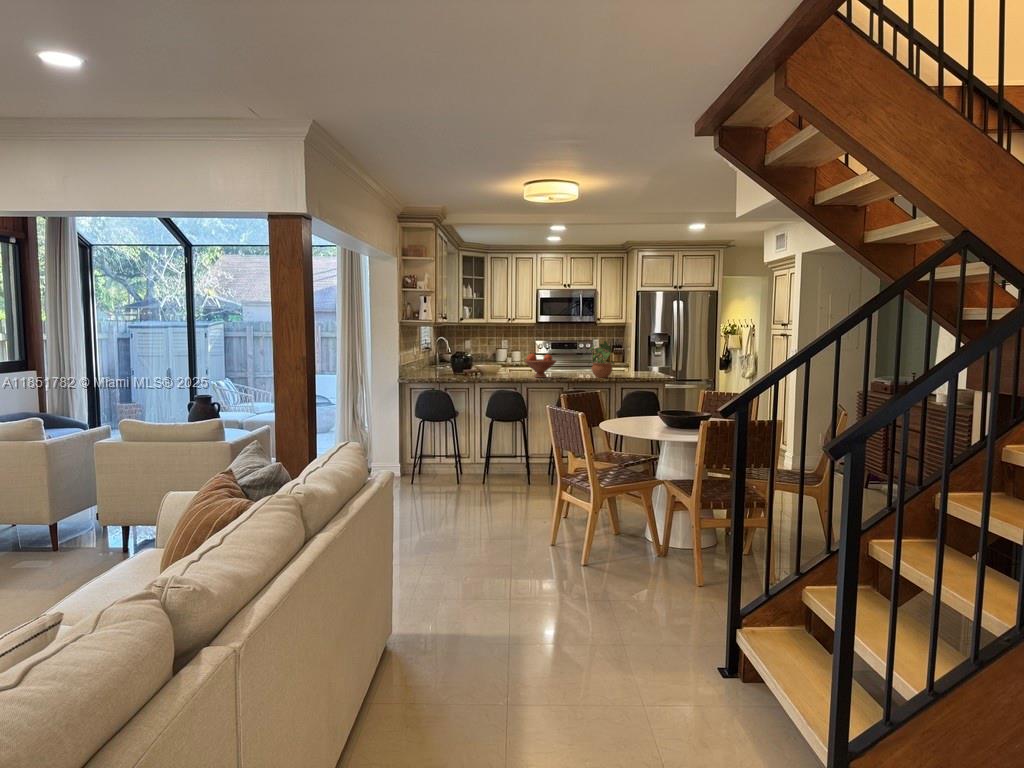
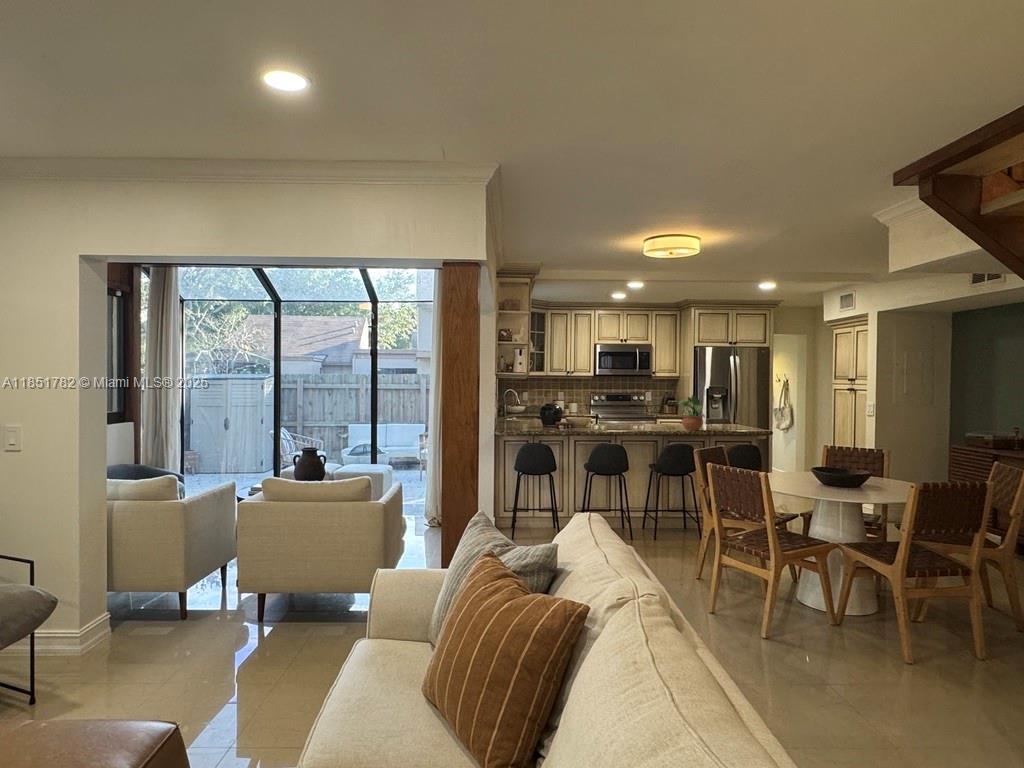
fruit bowl: present [525,353,556,378] -> none [619,406,652,431]

